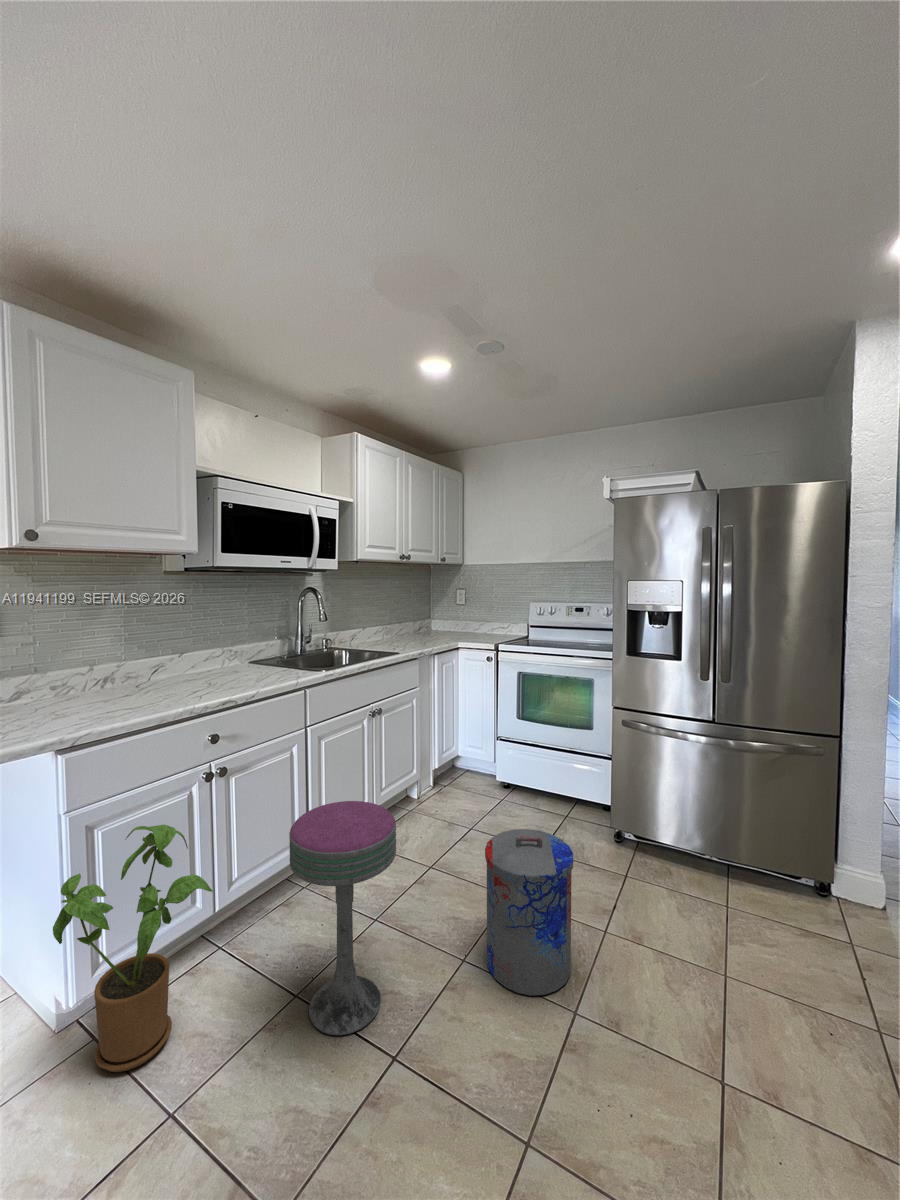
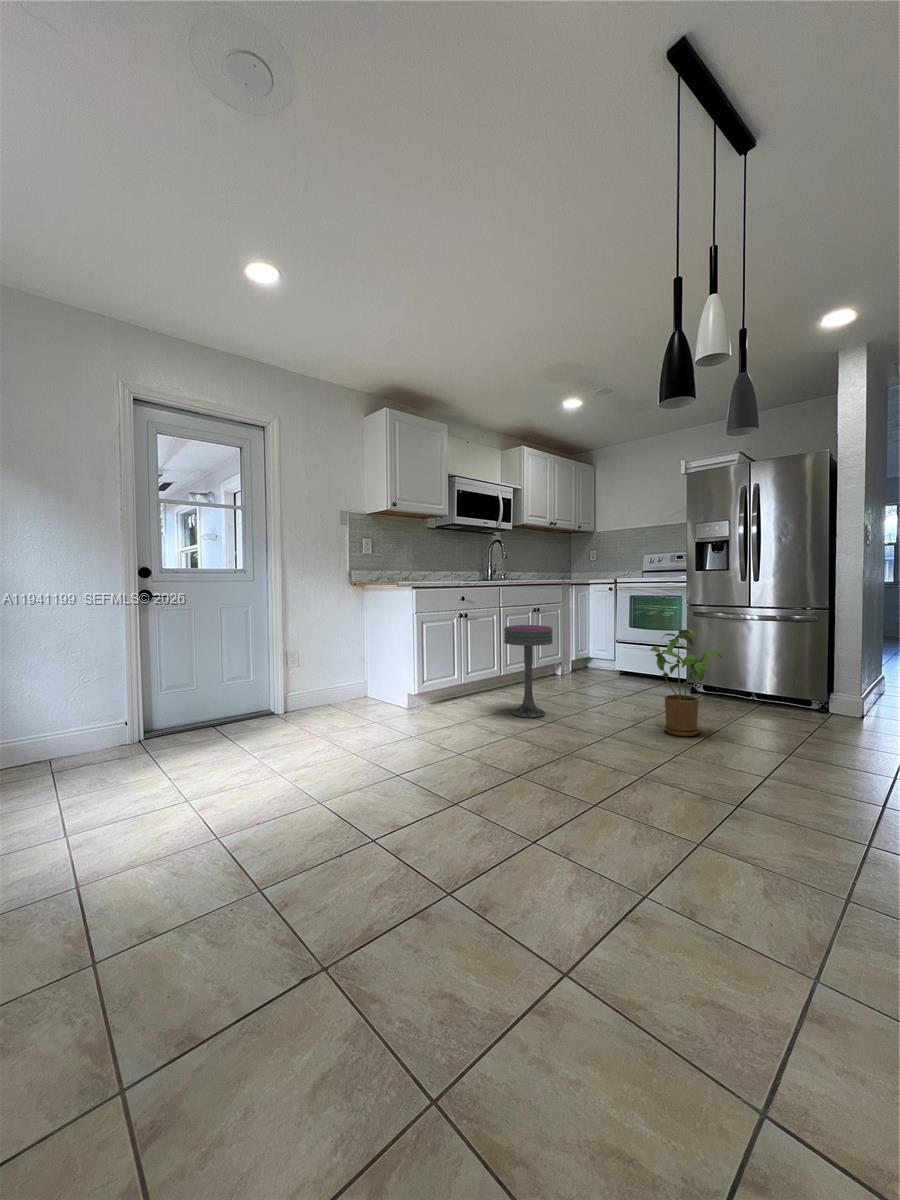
house plant: present [53,825,213,1072] -> present [651,630,722,736]
trash can: present [485,829,573,996] -> none [598,646,645,718]

